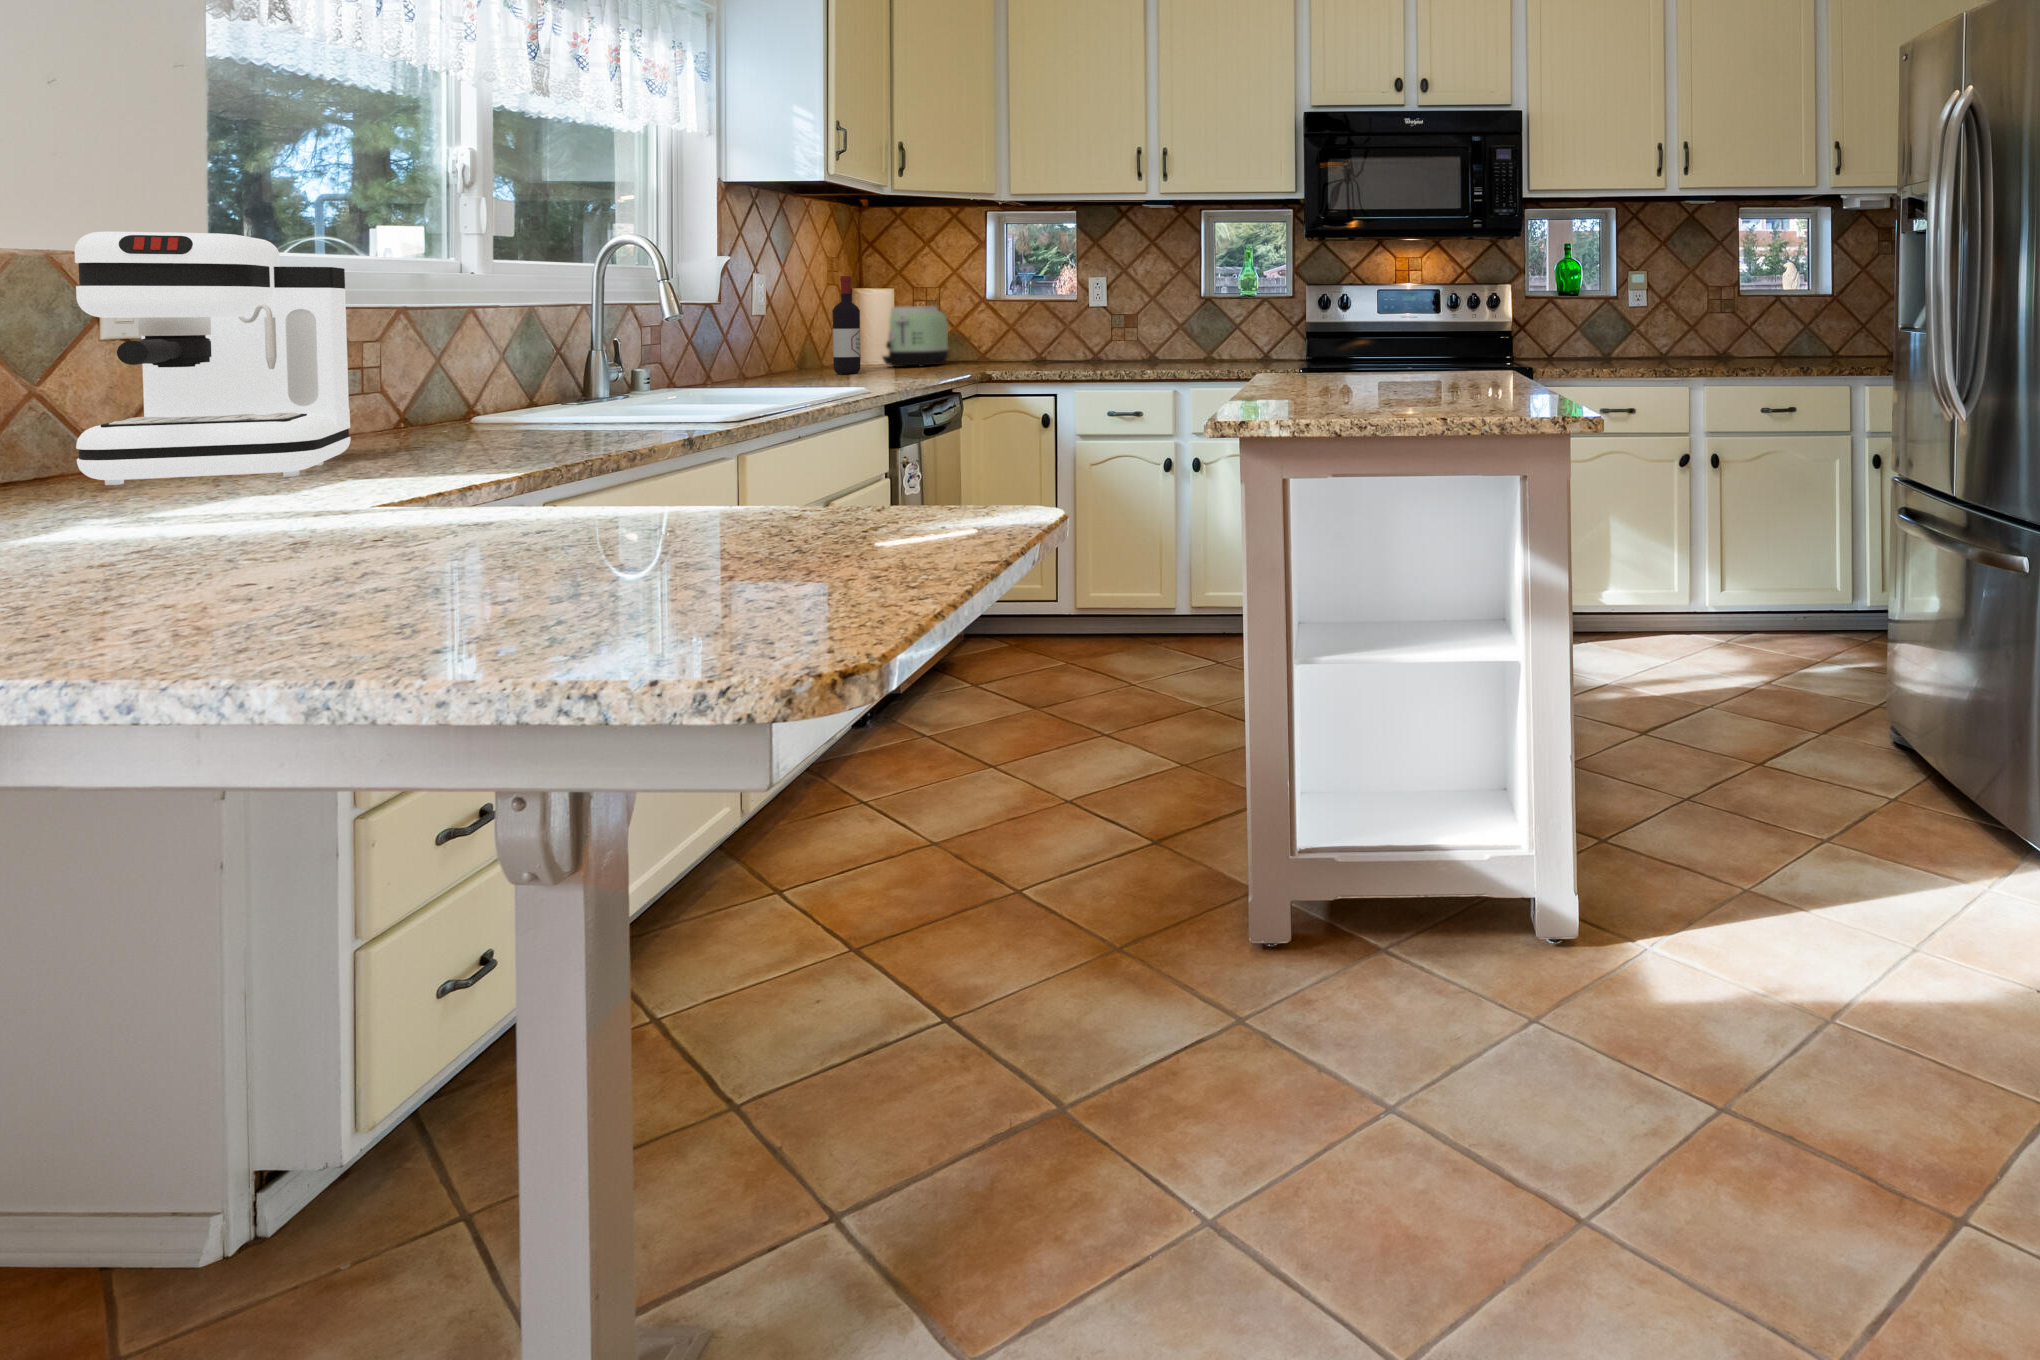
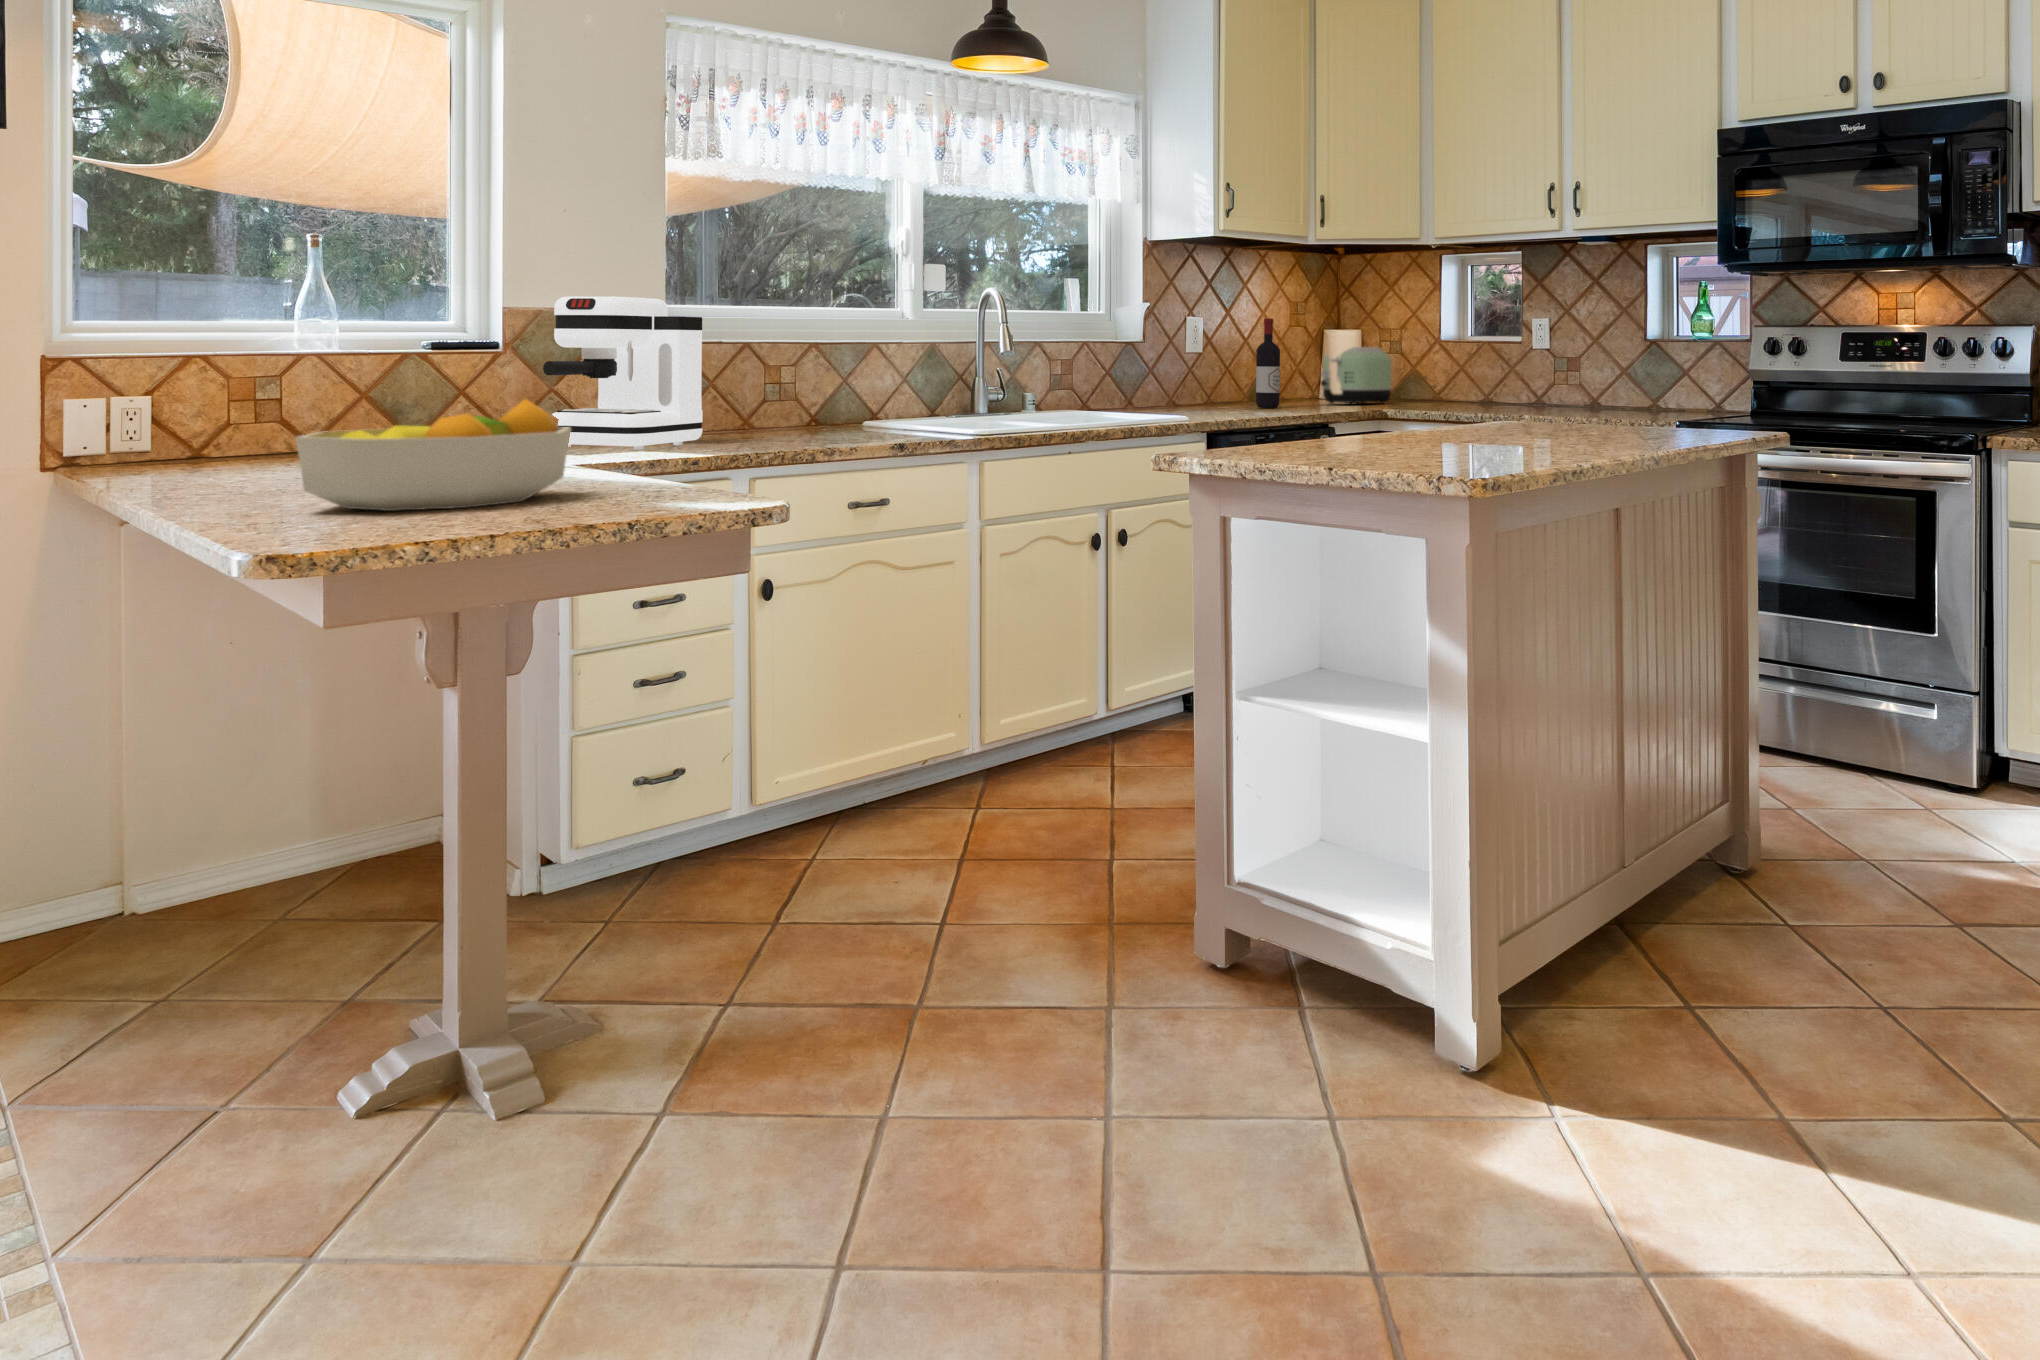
fruit bowl: none [436,392,835,602] -> present [296,399,570,511]

